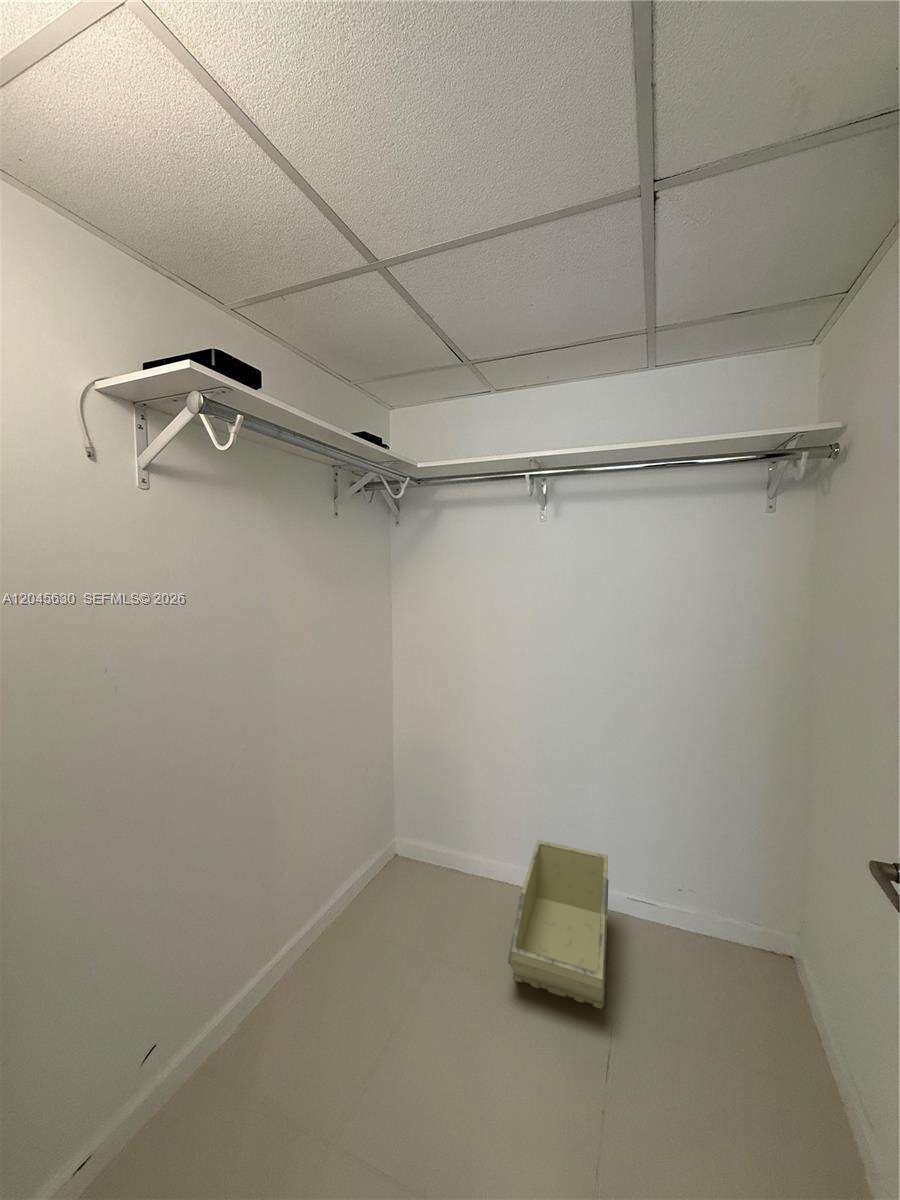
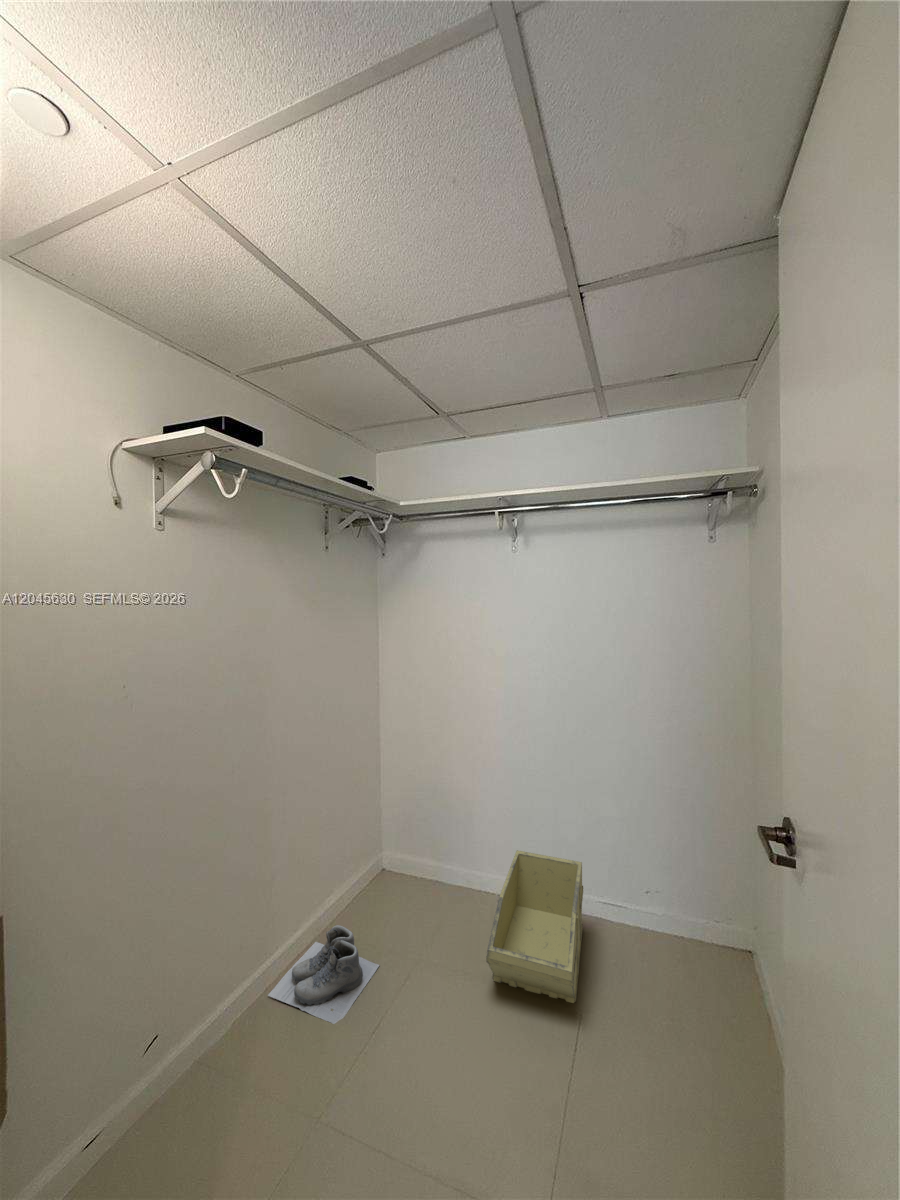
boots: none [276,917,394,1027] -> present [268,925,379,1024]

